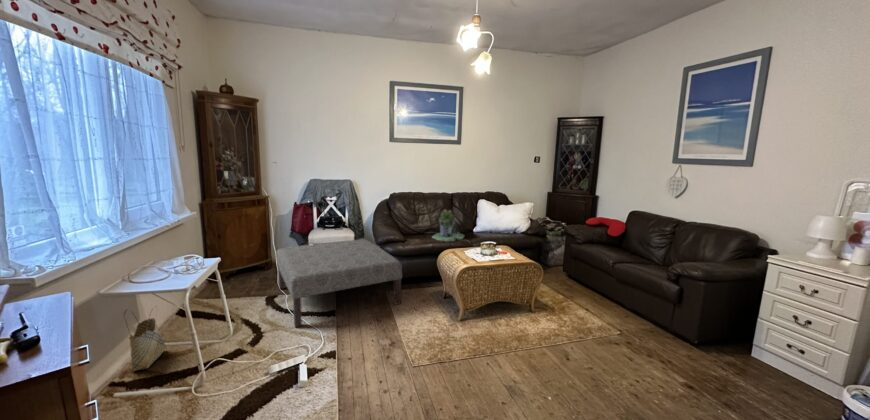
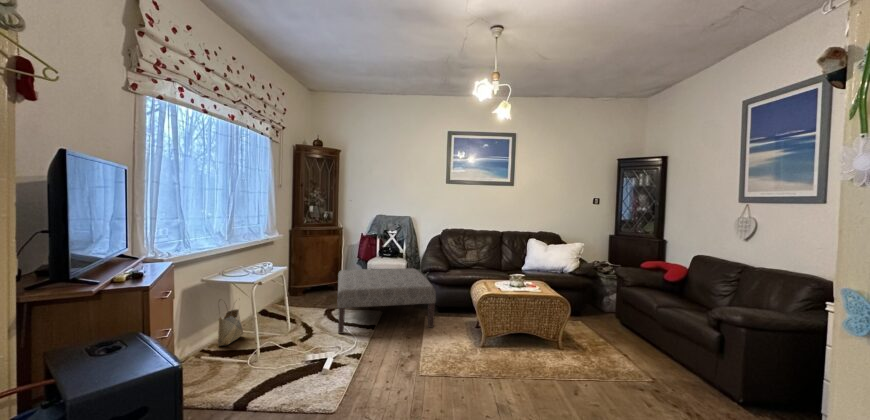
succulent planter: present [432,209,464,241] -> none [476,245,509,276]

